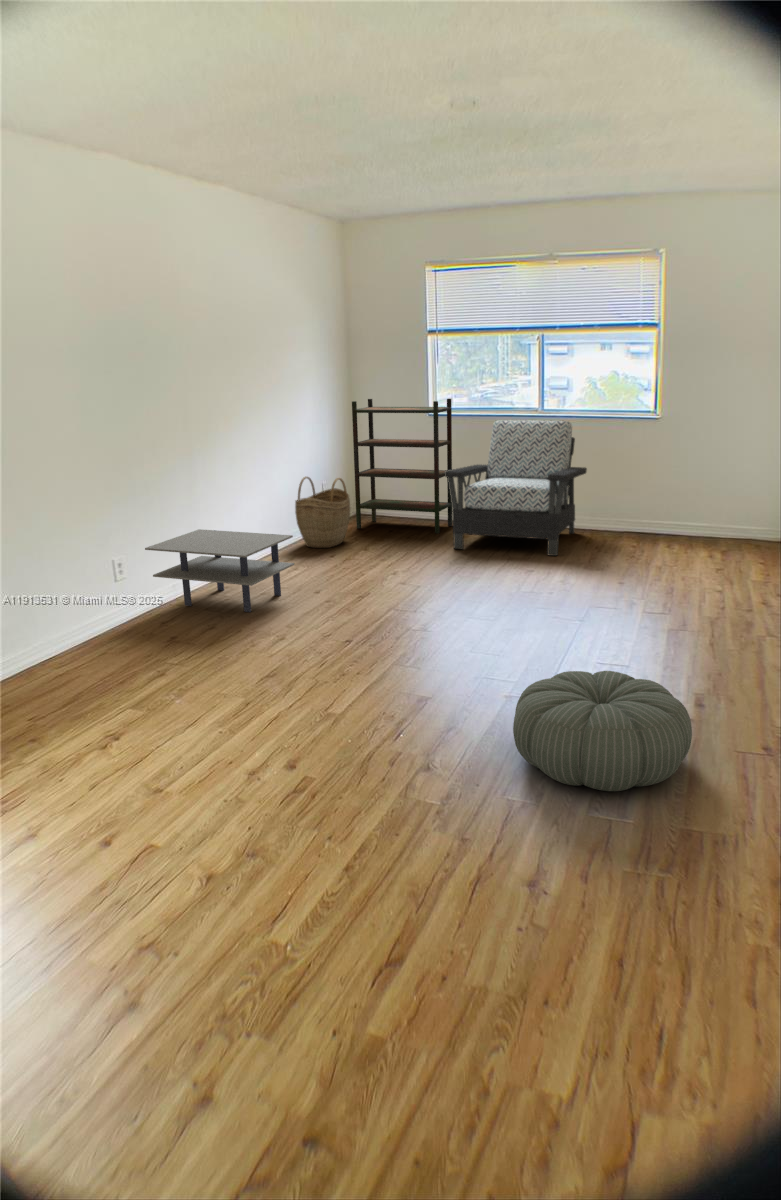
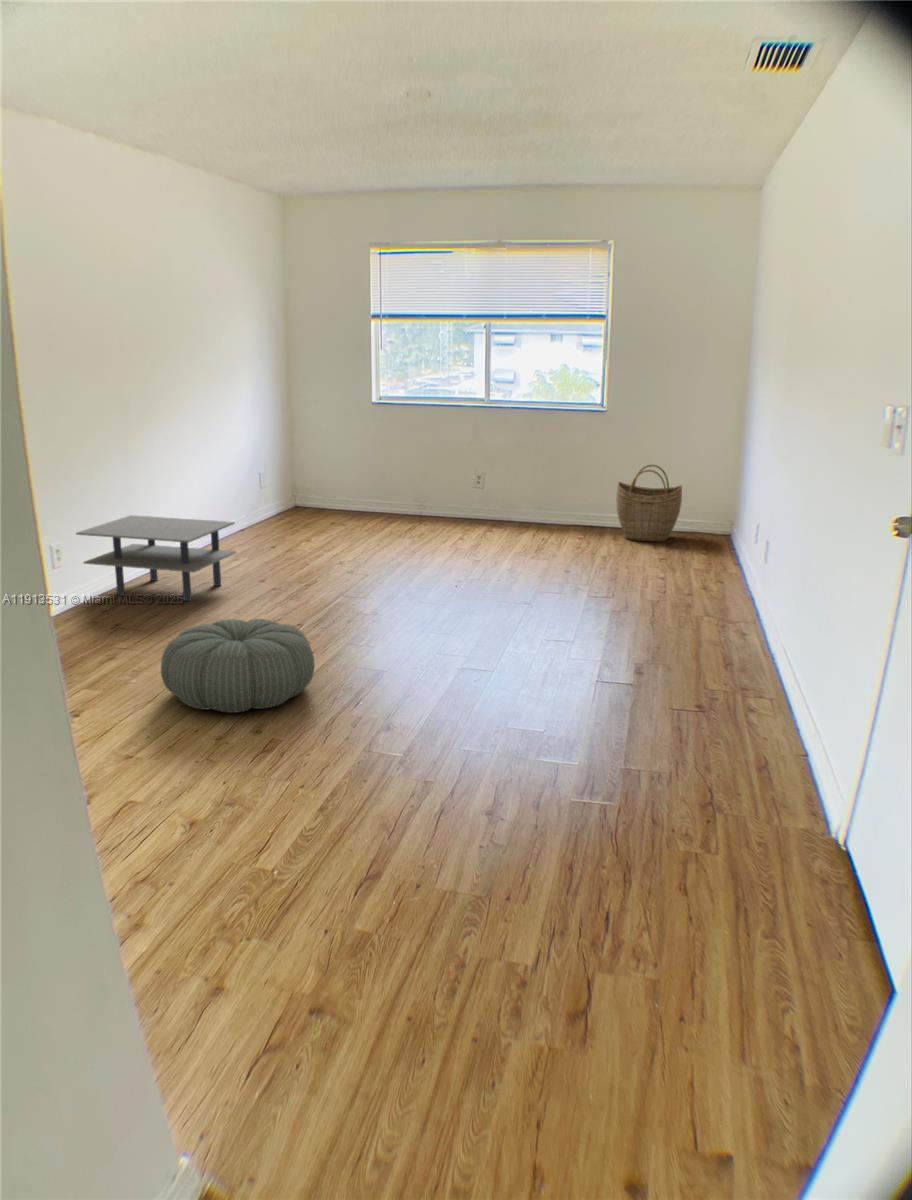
bookshelf: present [352,399,452,533] -> none [289,383,396,526]
armchair: present [445,420,587,556] -> none [391,409,535,549]
woven basket: present [295,477,350,548] -> present [616,465,682,542]
pouf: present [513,671,692,791] -> present [161,619,315,713]

